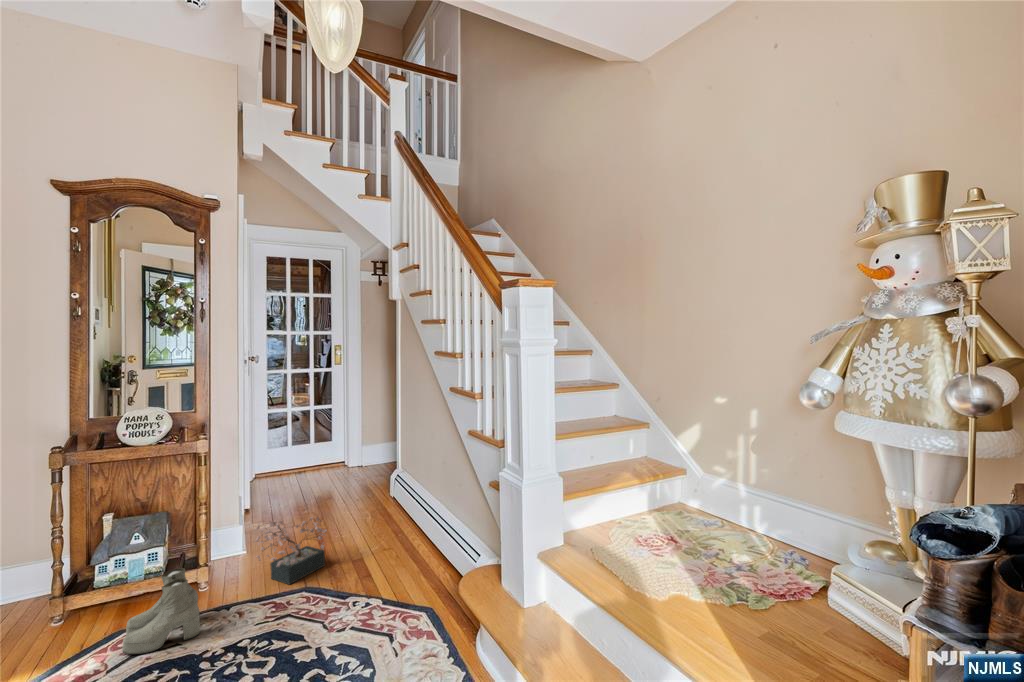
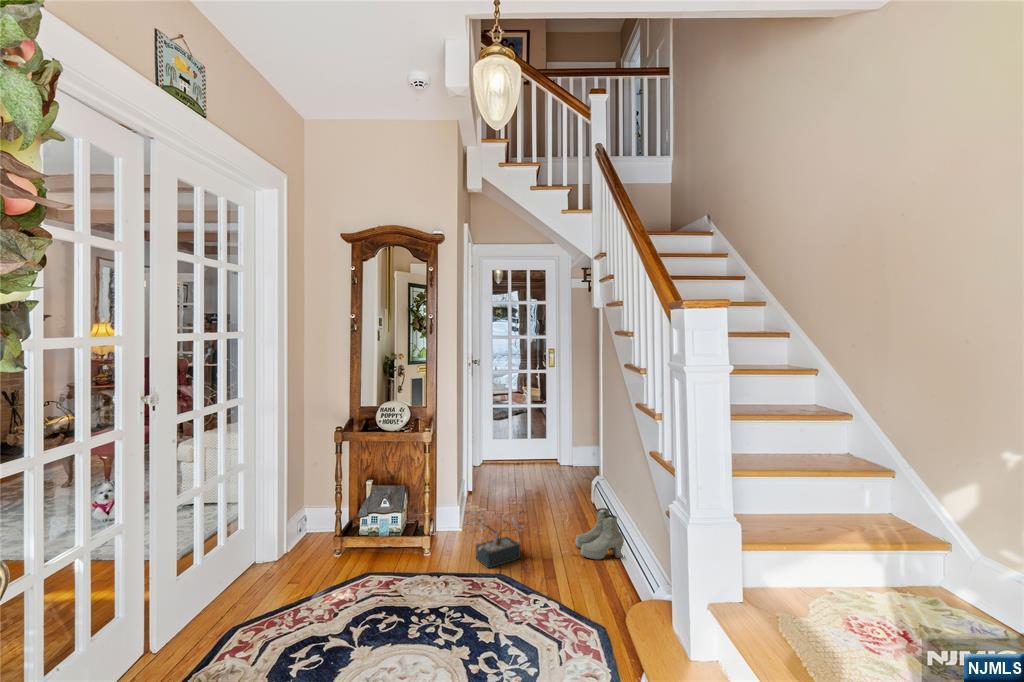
boots: present [122,568,200,654] -> present [575,508,624,560]

